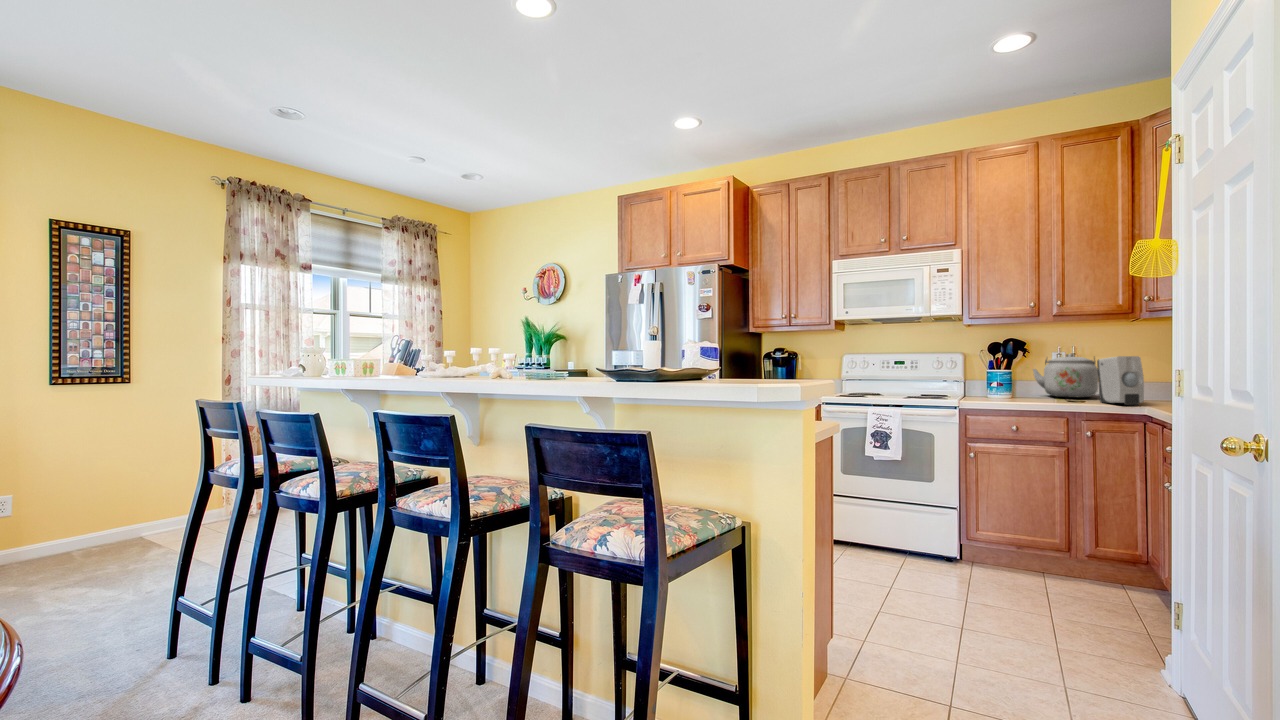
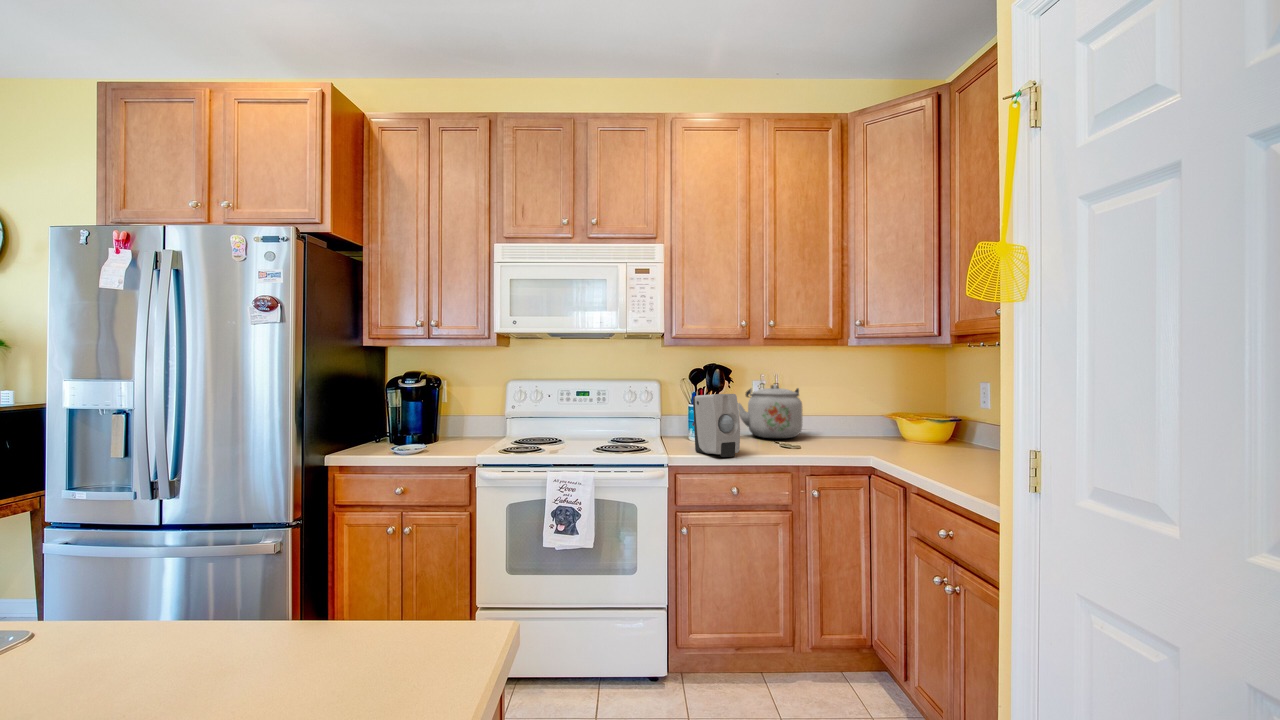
soap dispenser: present [1097,356,1144,405] -> present [693,394,740,457]

